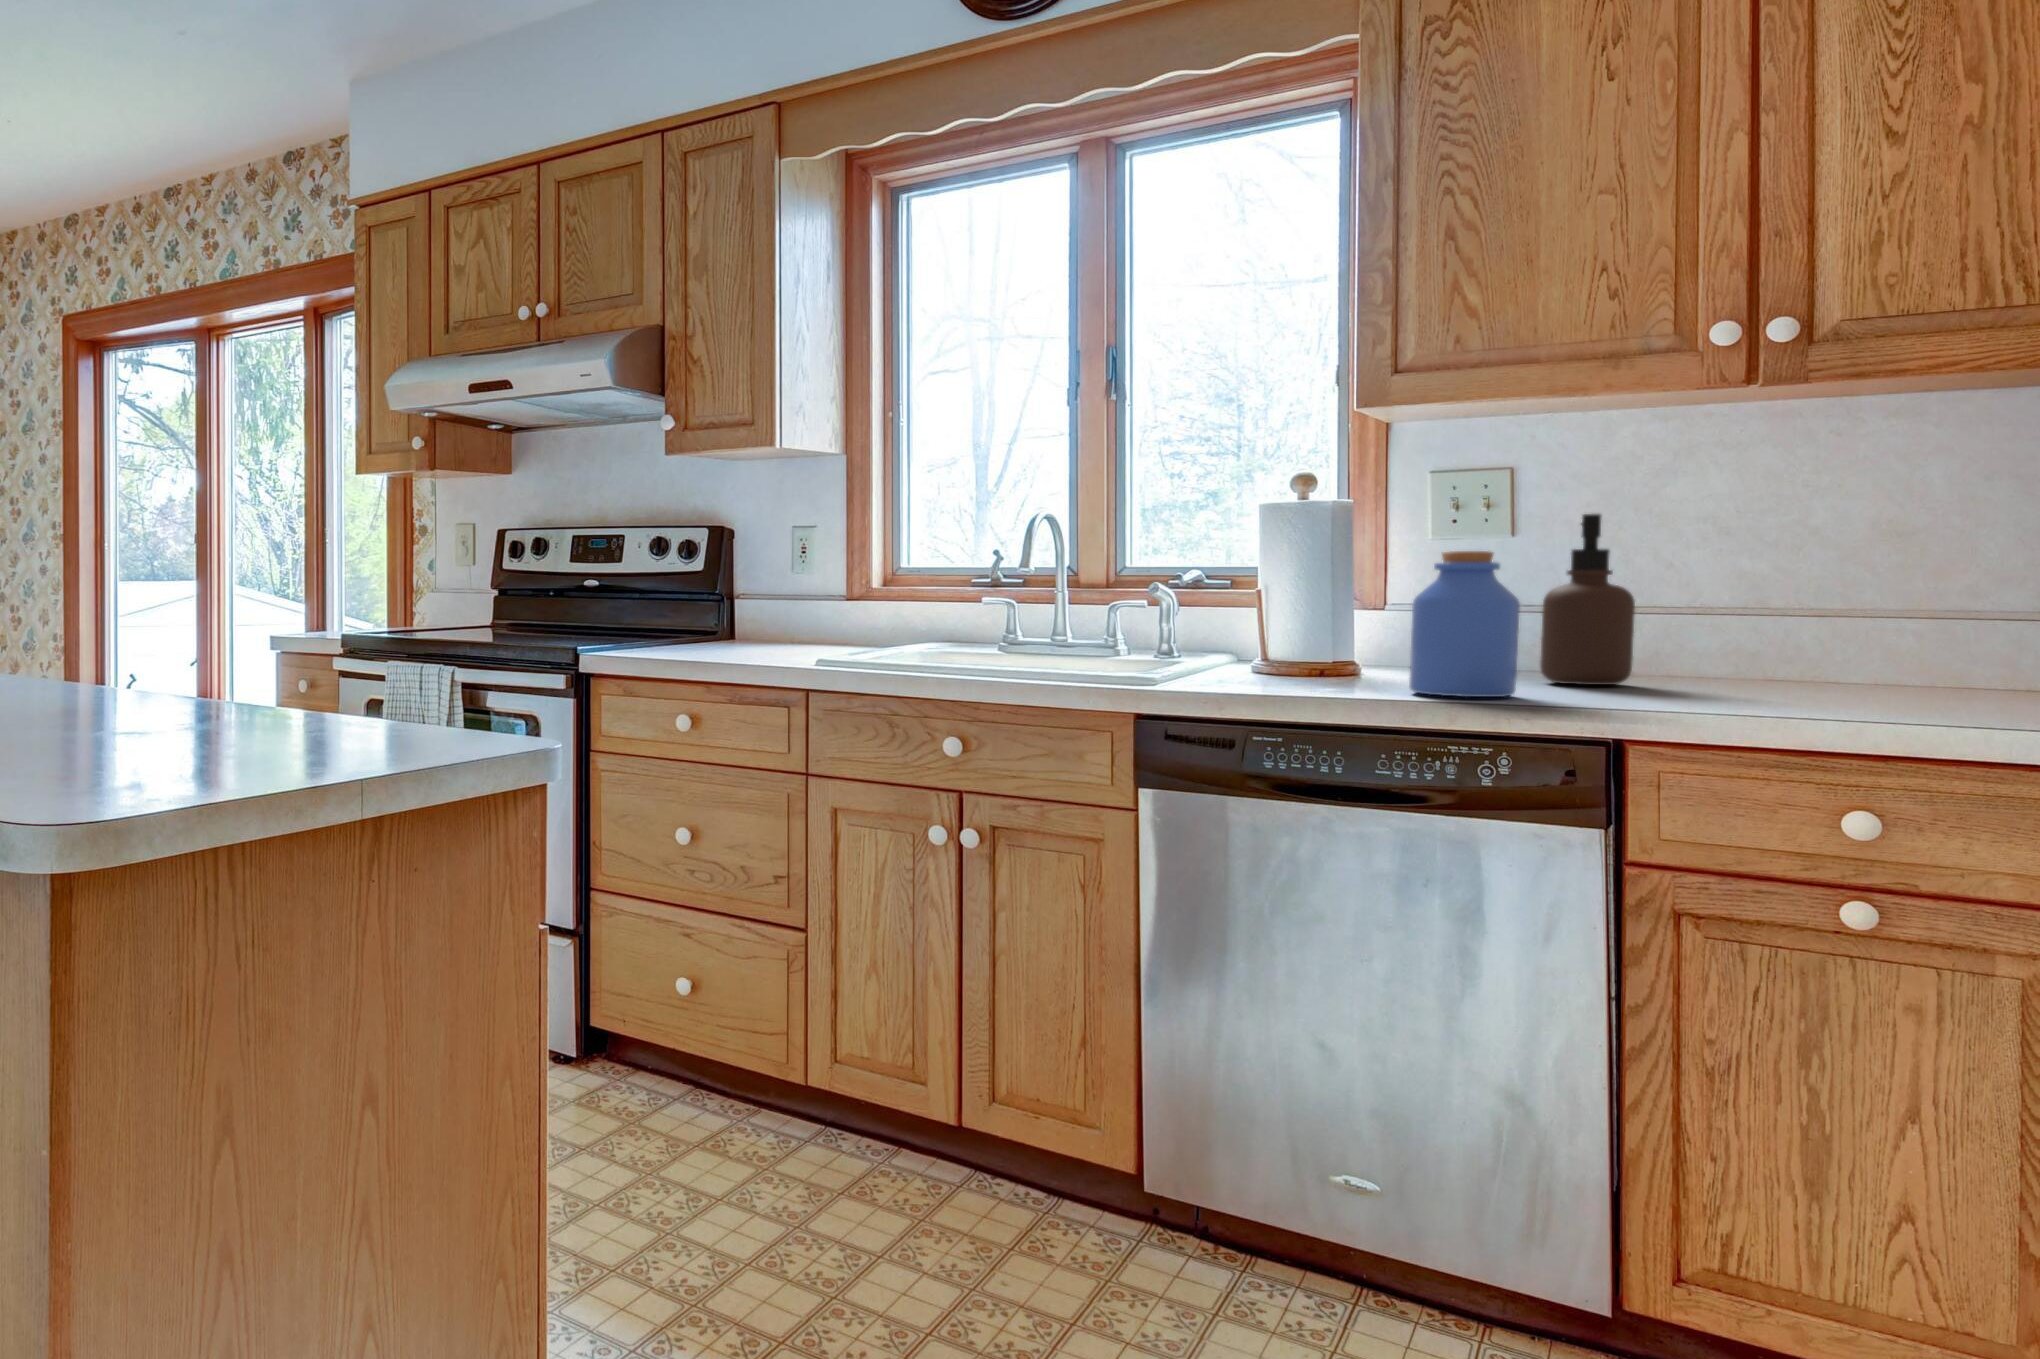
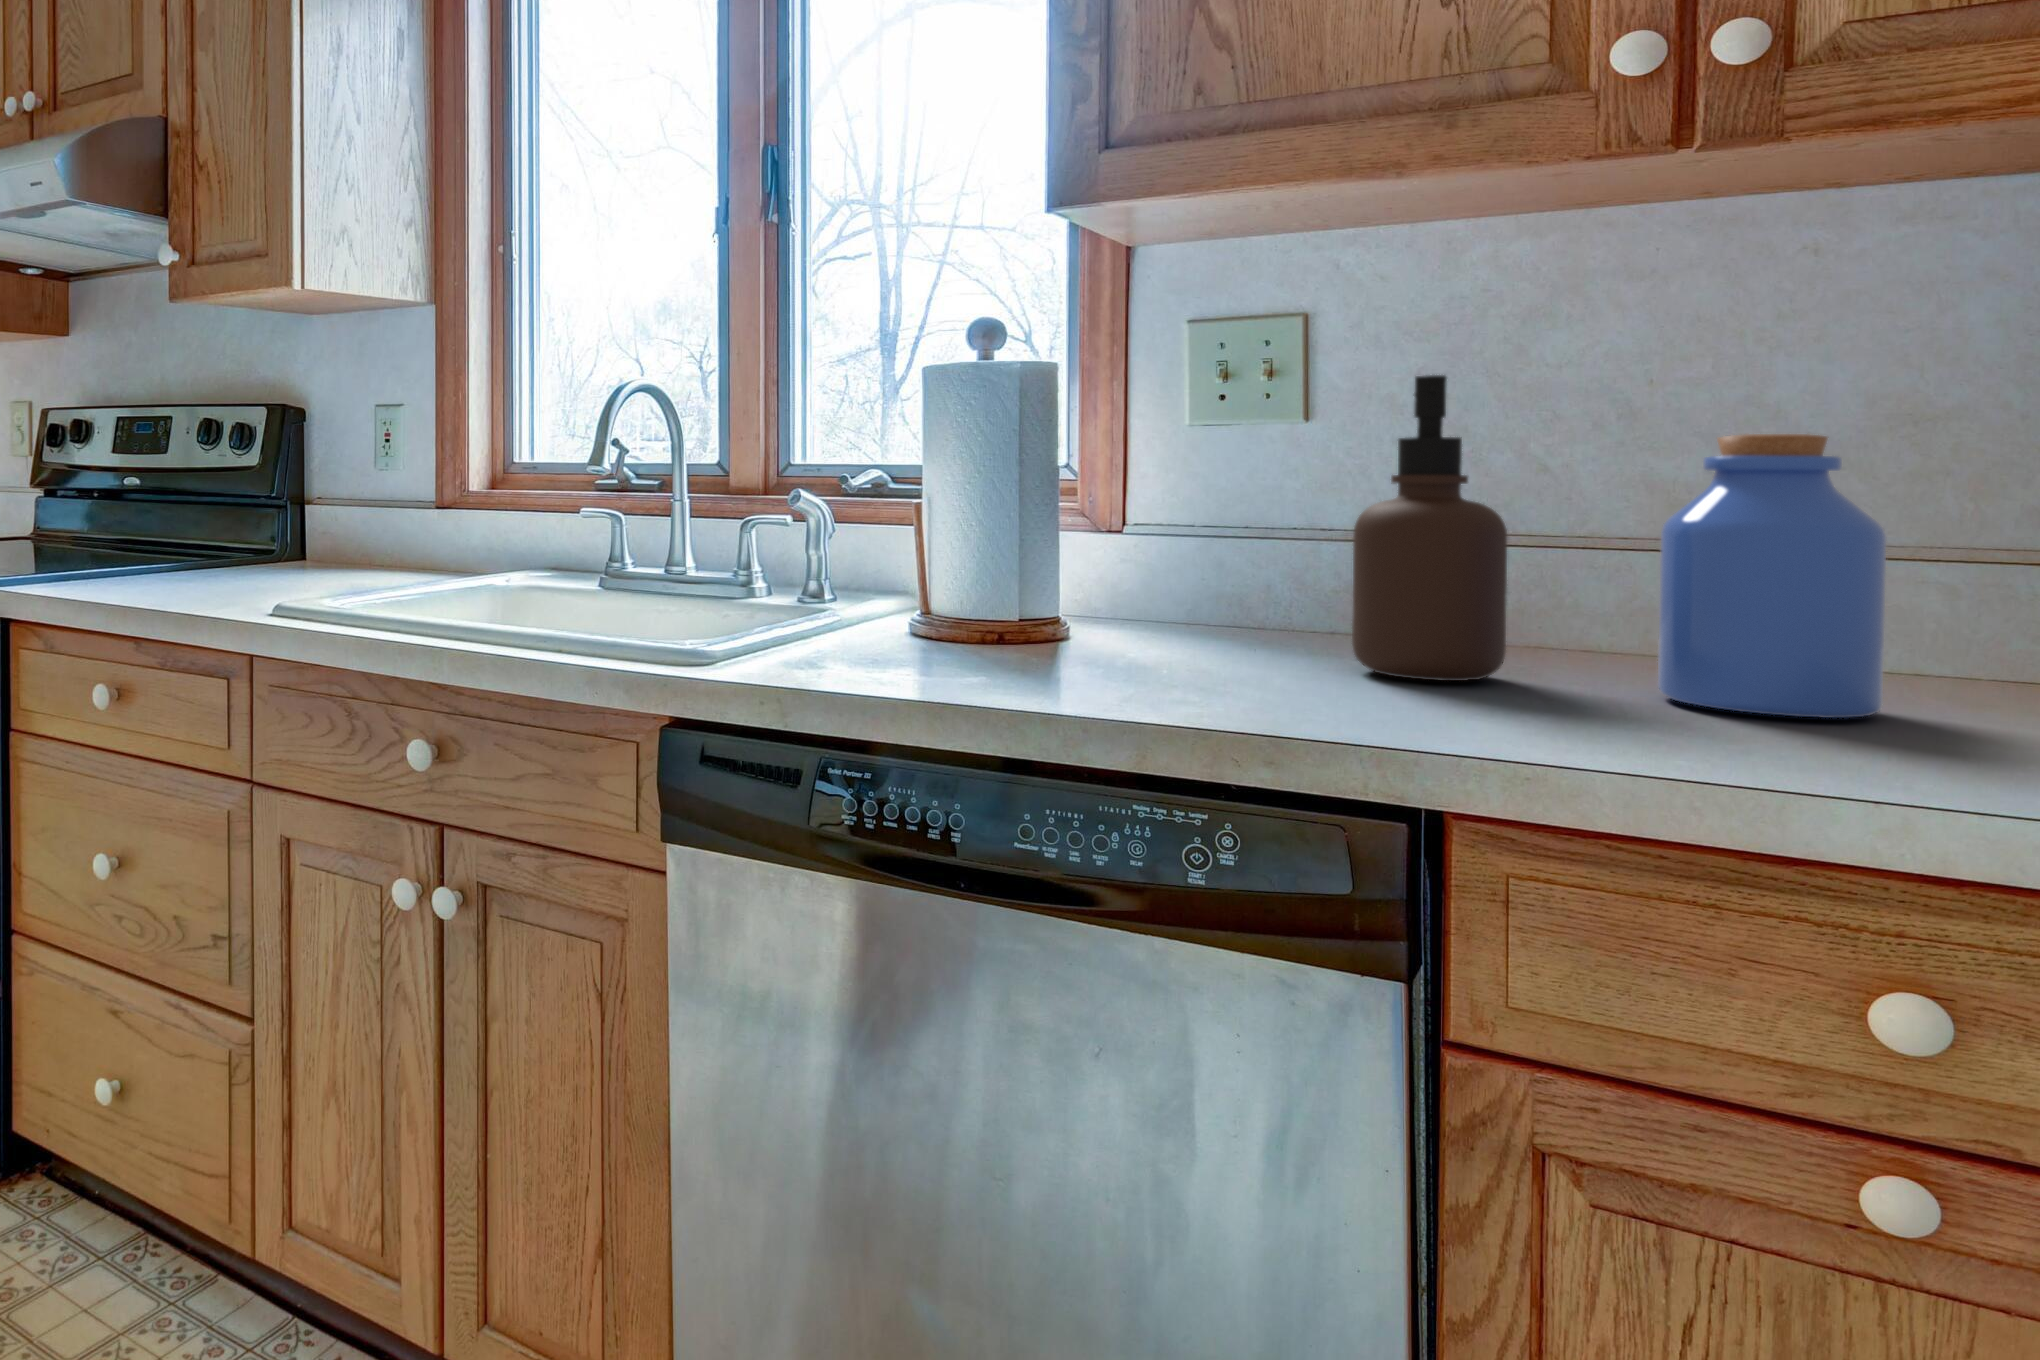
jar: present [1409,551,1520,697] -> present [1658,434,1886,718]

